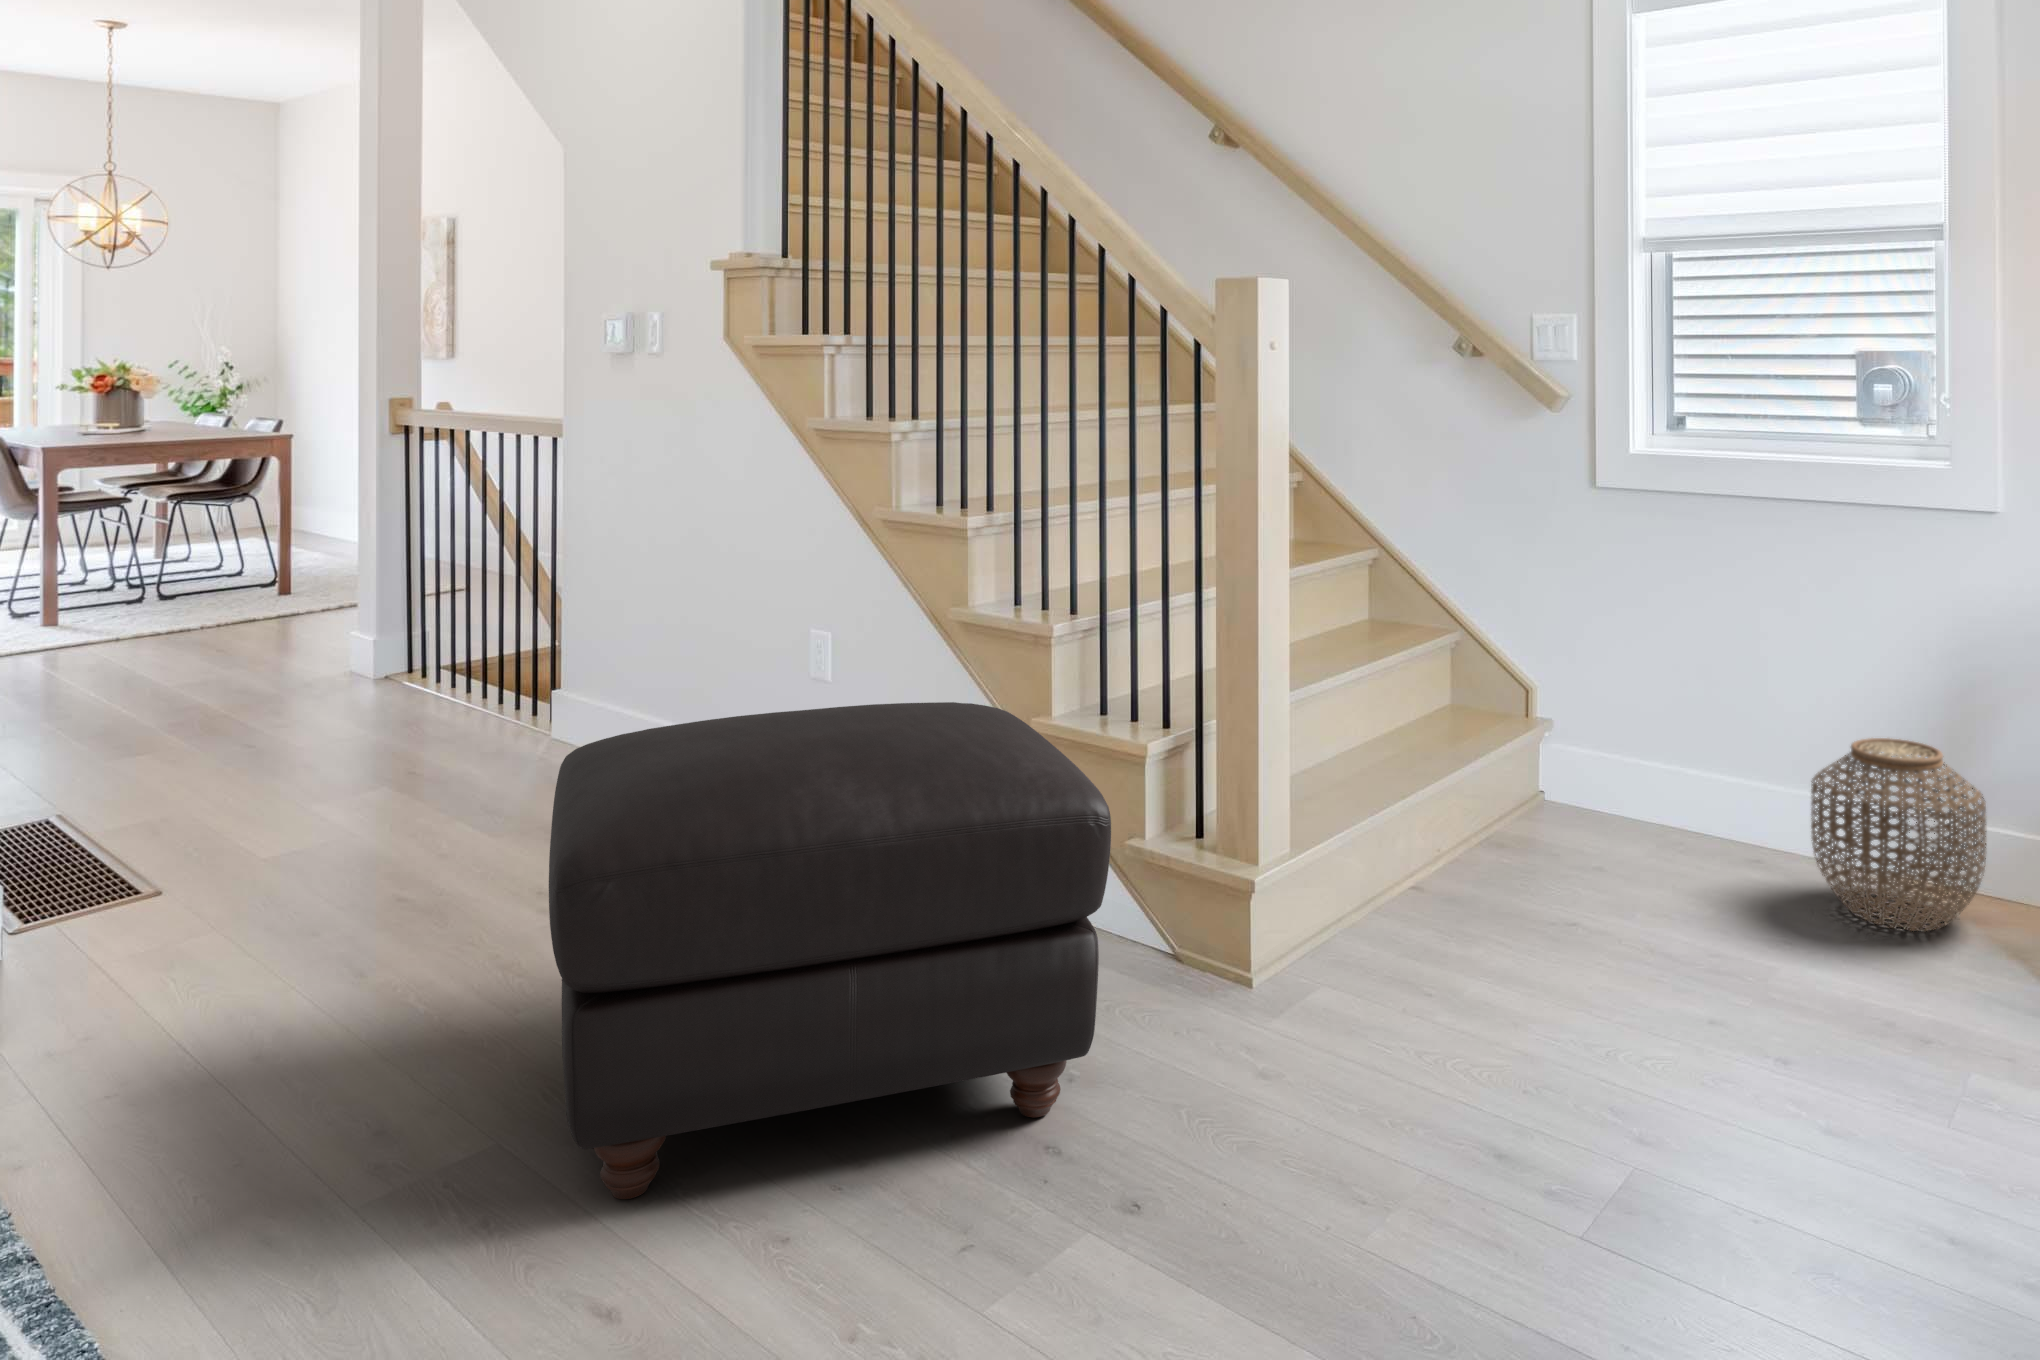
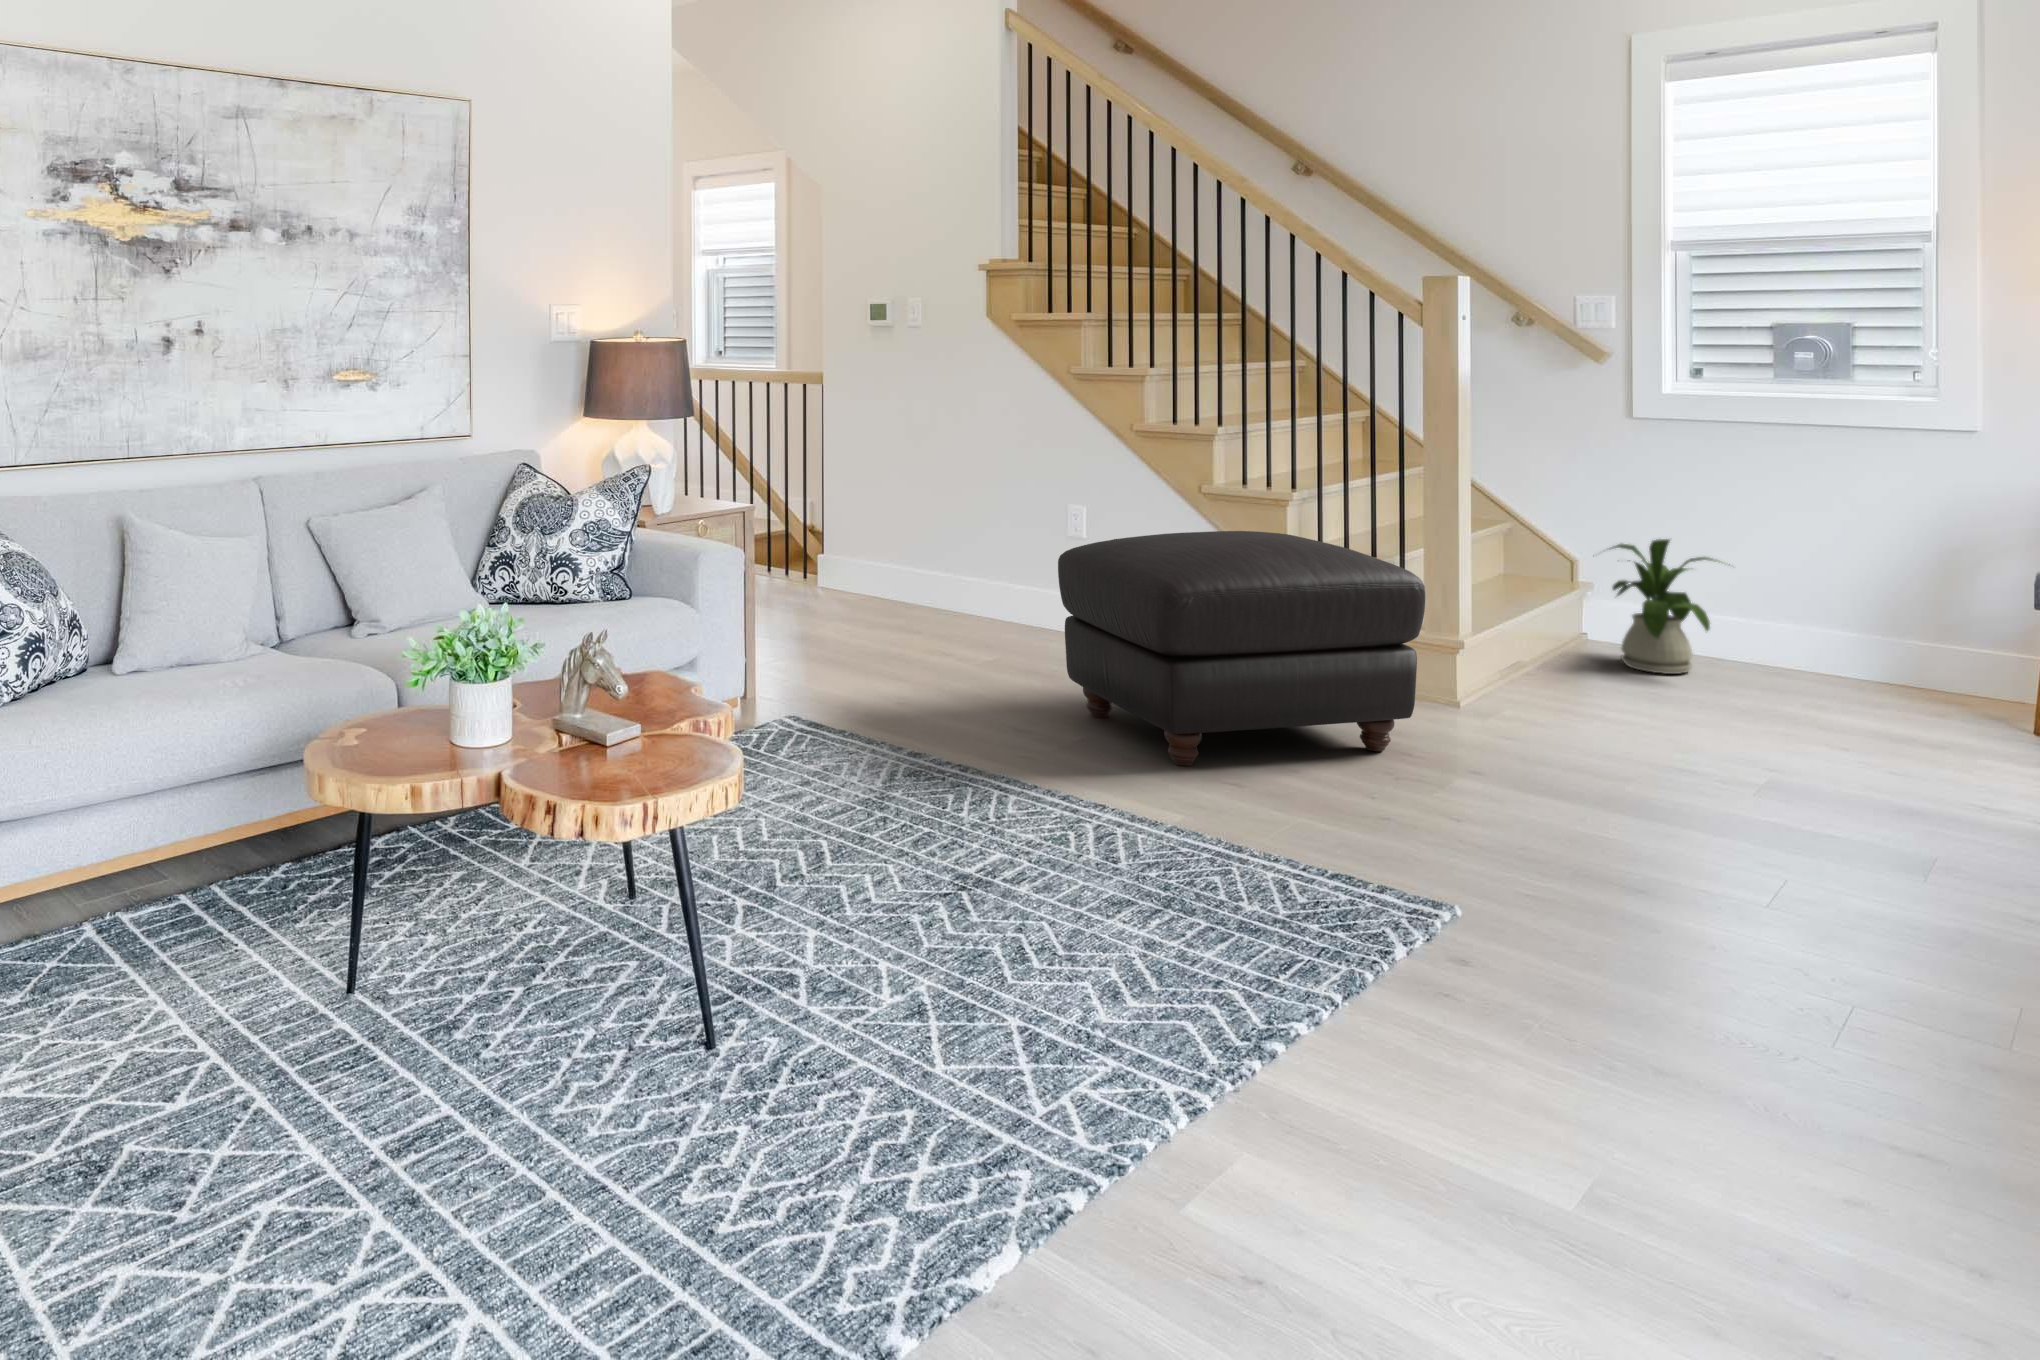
house plant: none [1527,675,1700,875] -> present [1603,539,1730,674]
woven basket: present [1811,738,1986,931] -> none [1826,583,1968,708]

